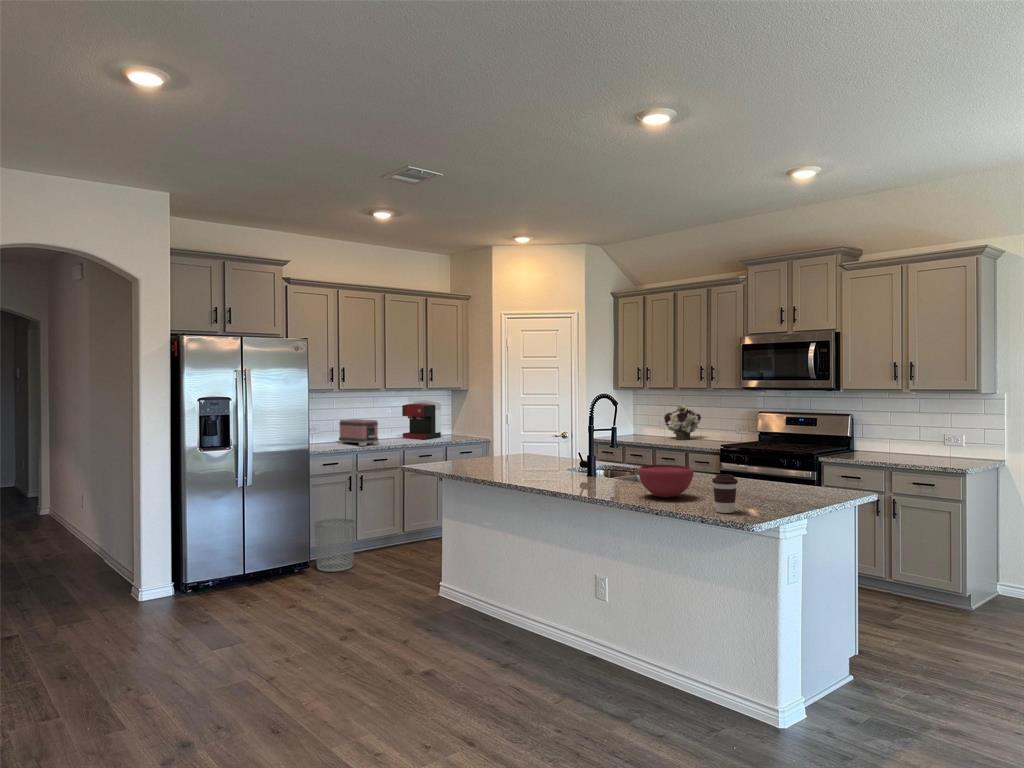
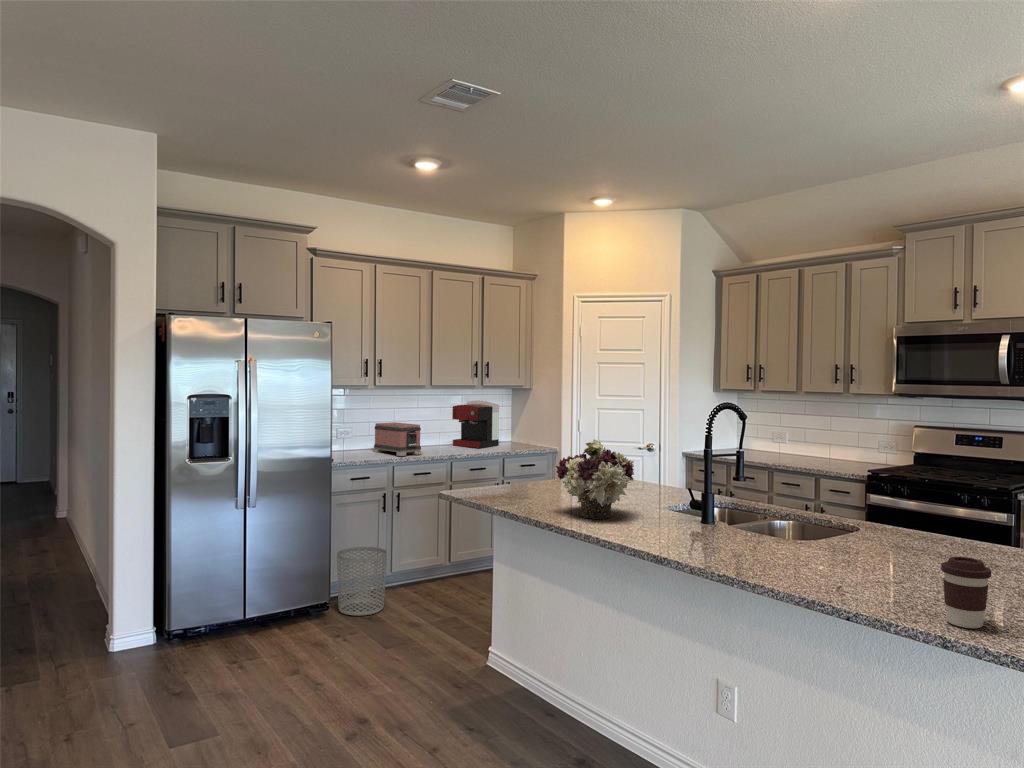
flower arrangement: present [664,404,701,440] -> present [556,439,634,519]
bowl: present [638,465,693,498] -> none [791,522,888,579]

